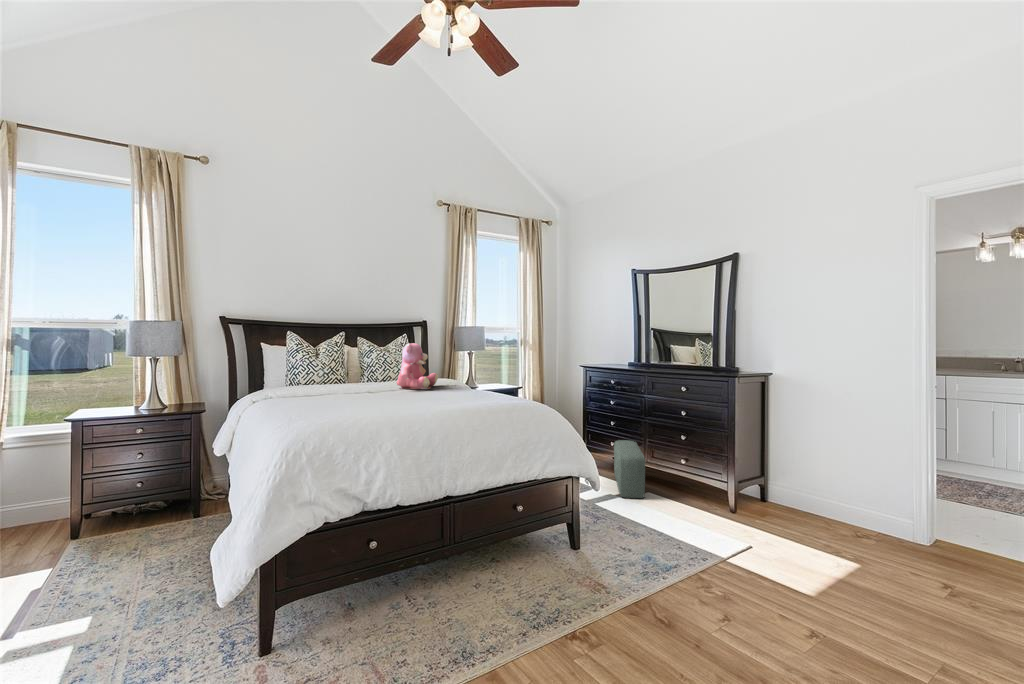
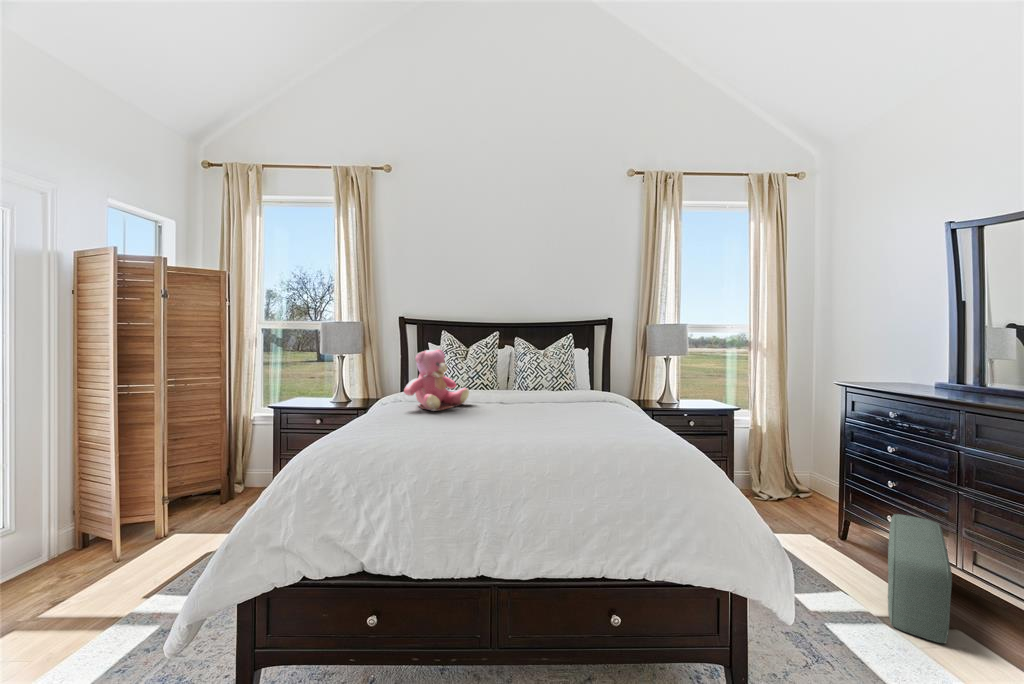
teddy bear: present [397,343,438,389] -> present [404,349,469,411]

